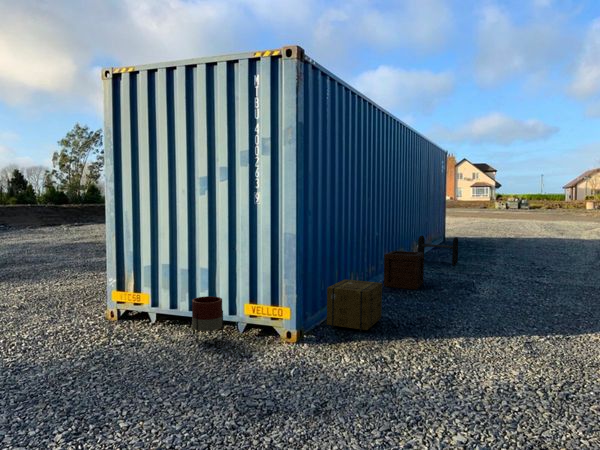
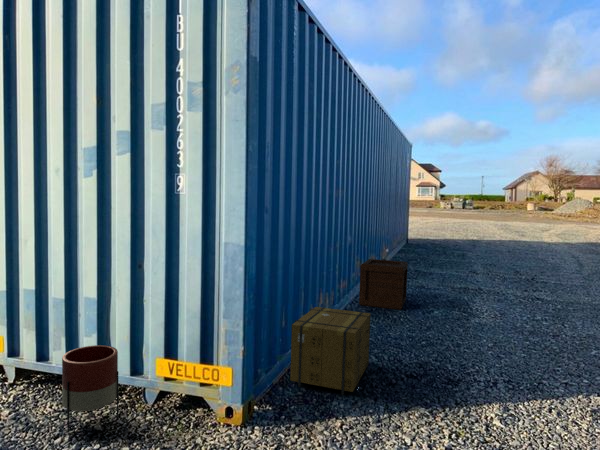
bench: present [418,236,458,265] -> none [390,238,436,273]

